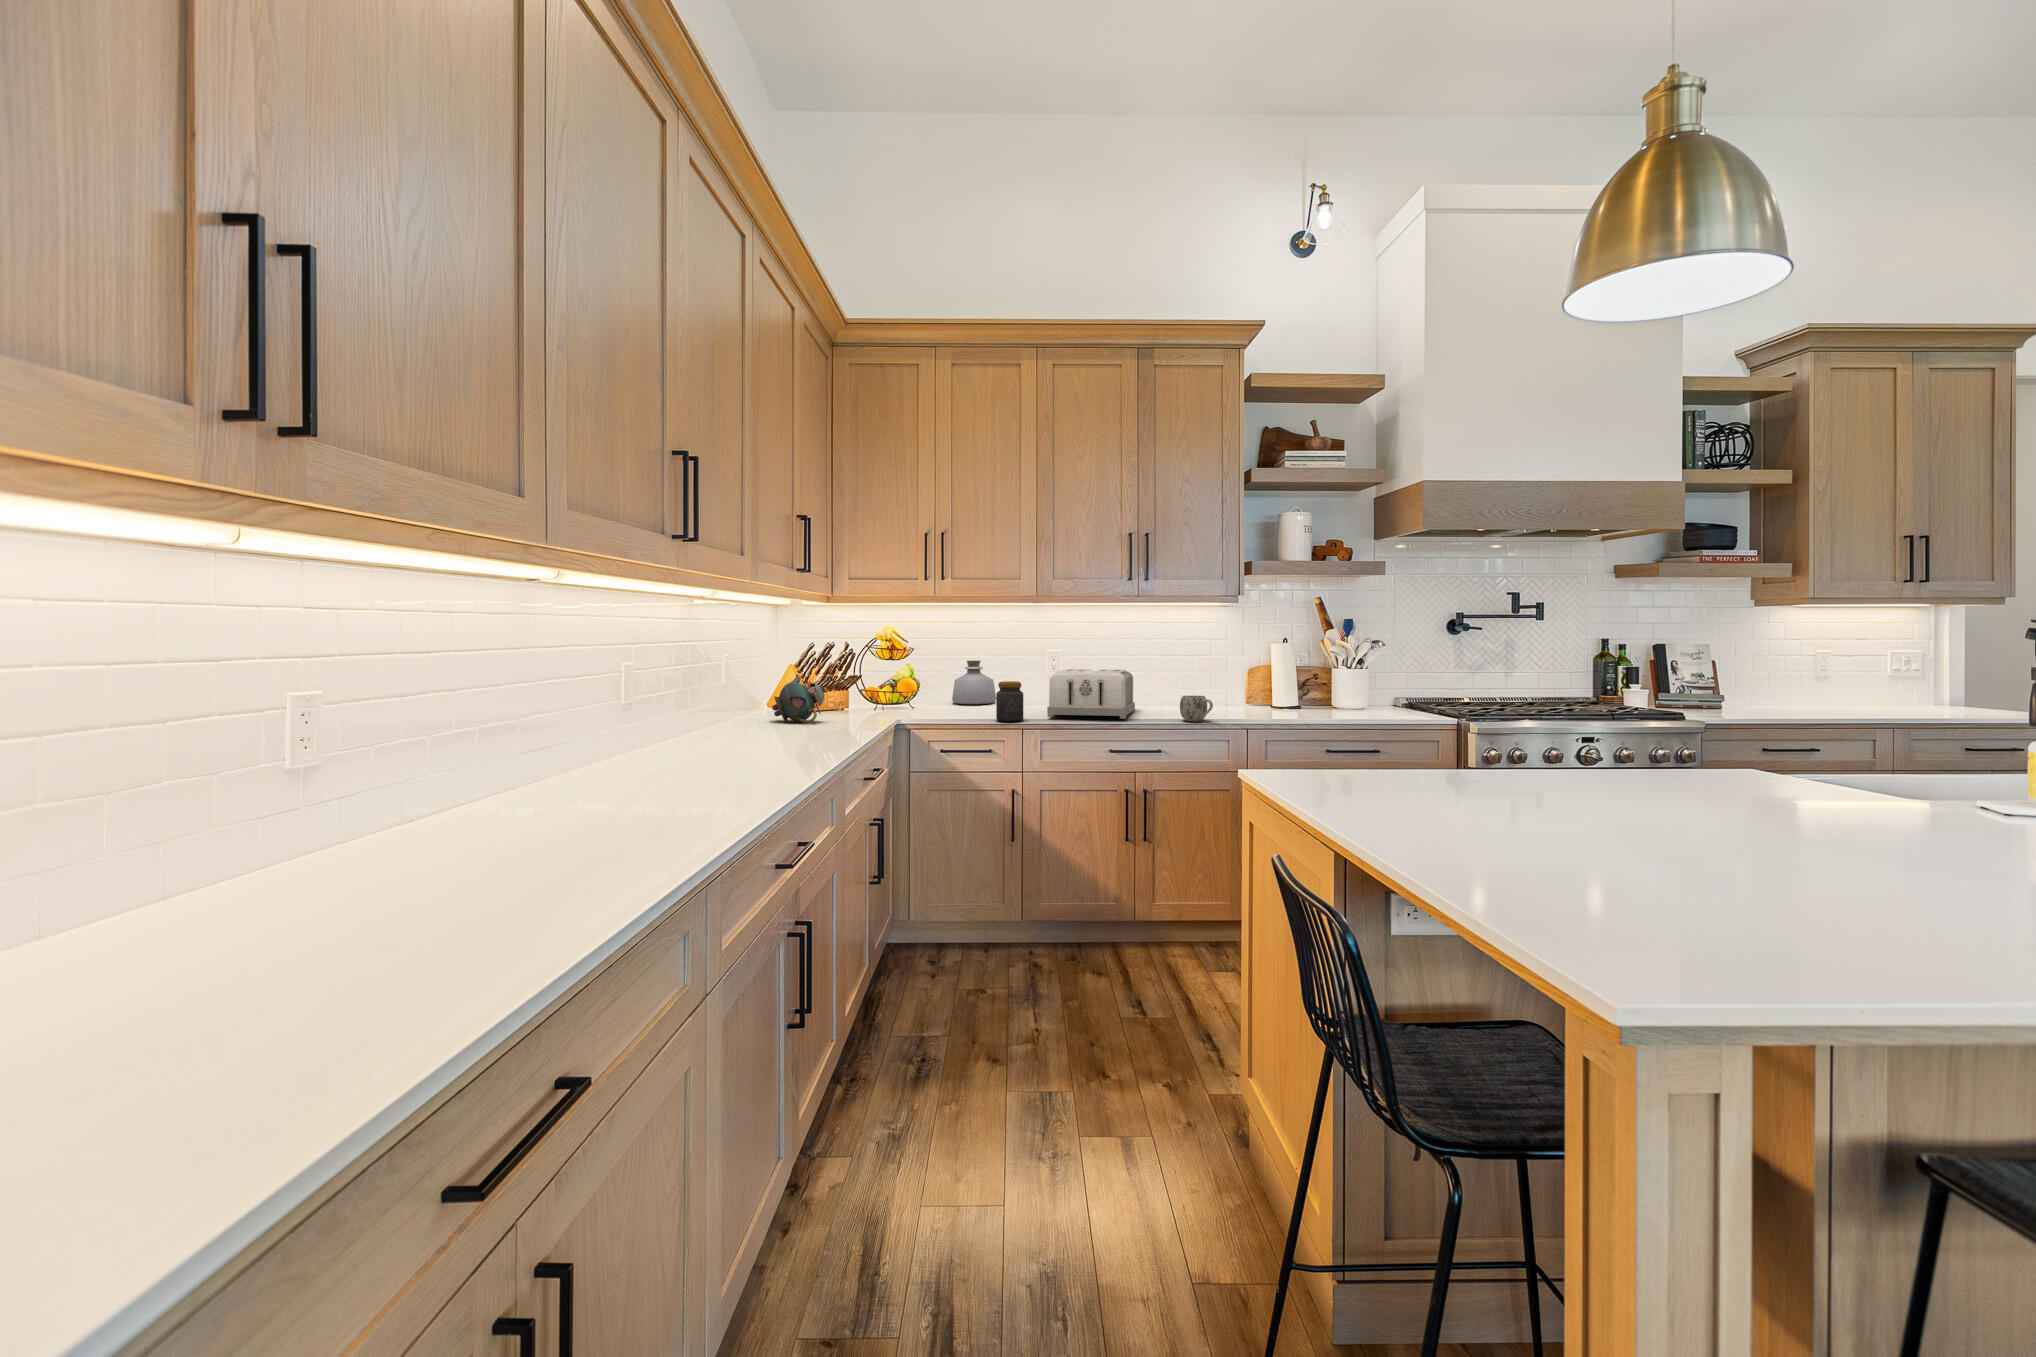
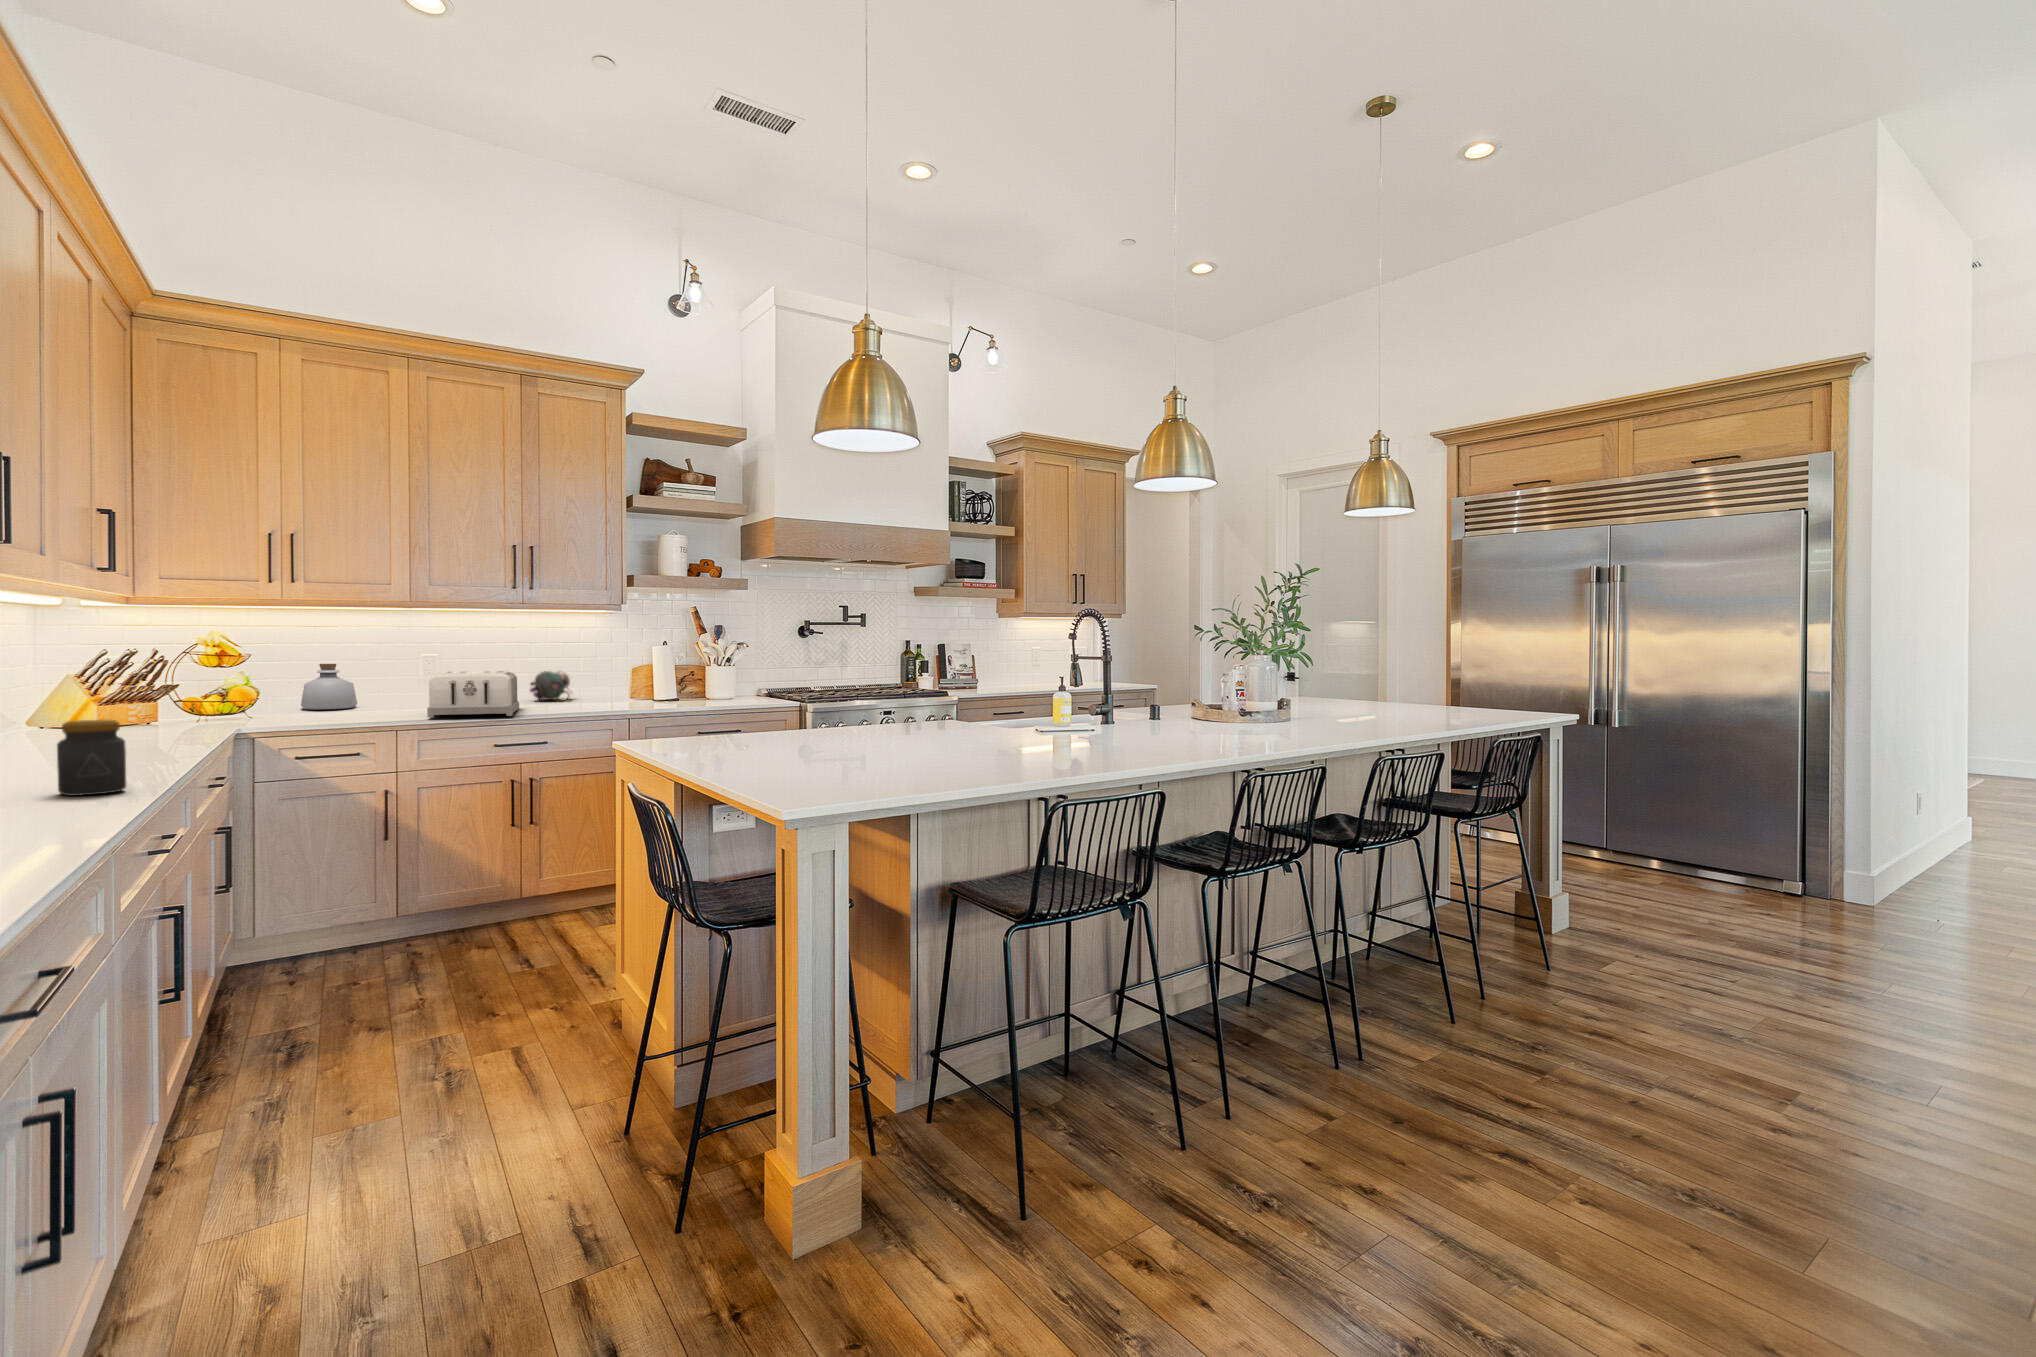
teapot: present [772,674,827,723] -> present [530,671,571,701]
jar: present [996,681,1023,722] -> present [57,720,126,796]
mug: present [1180,696,1213,721] -> none [566,693,597,716]

